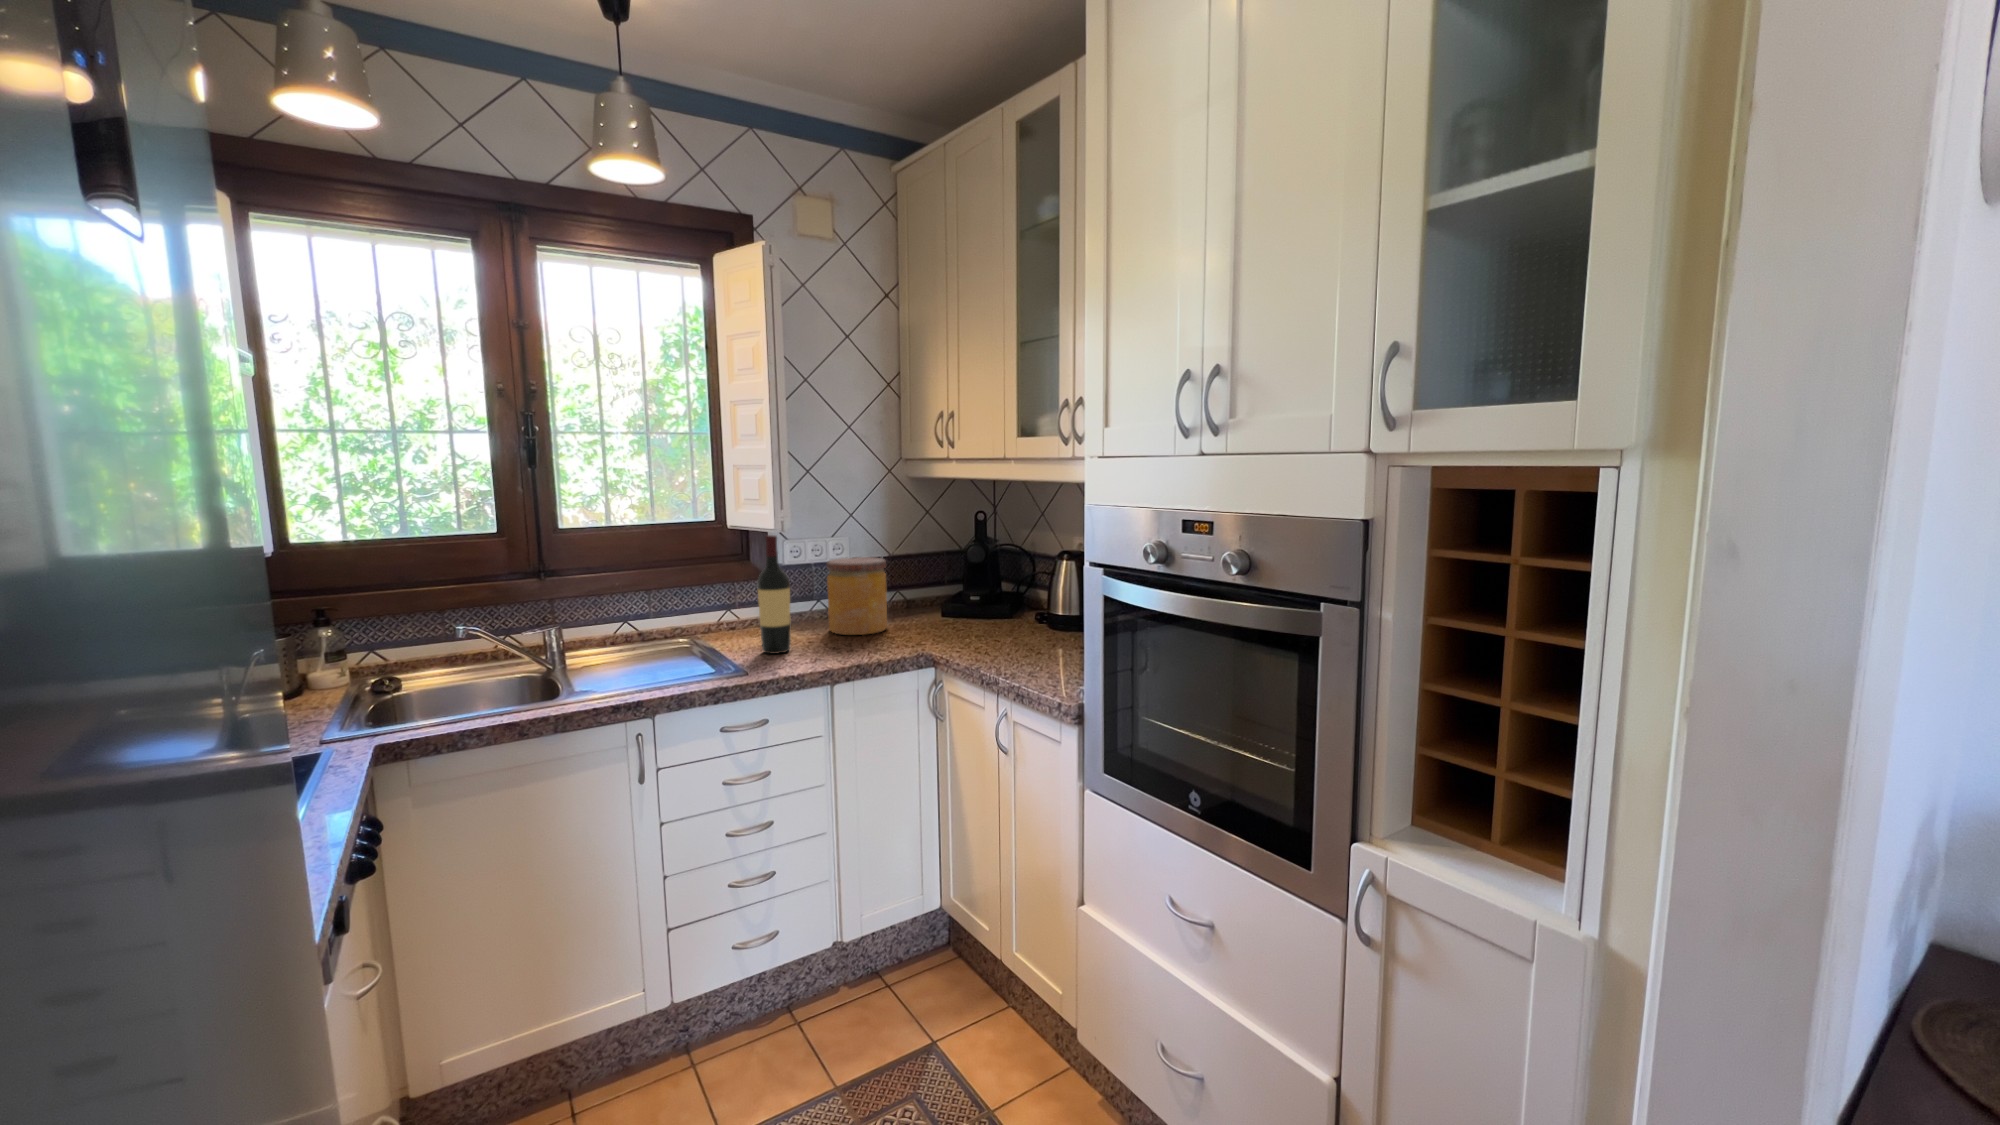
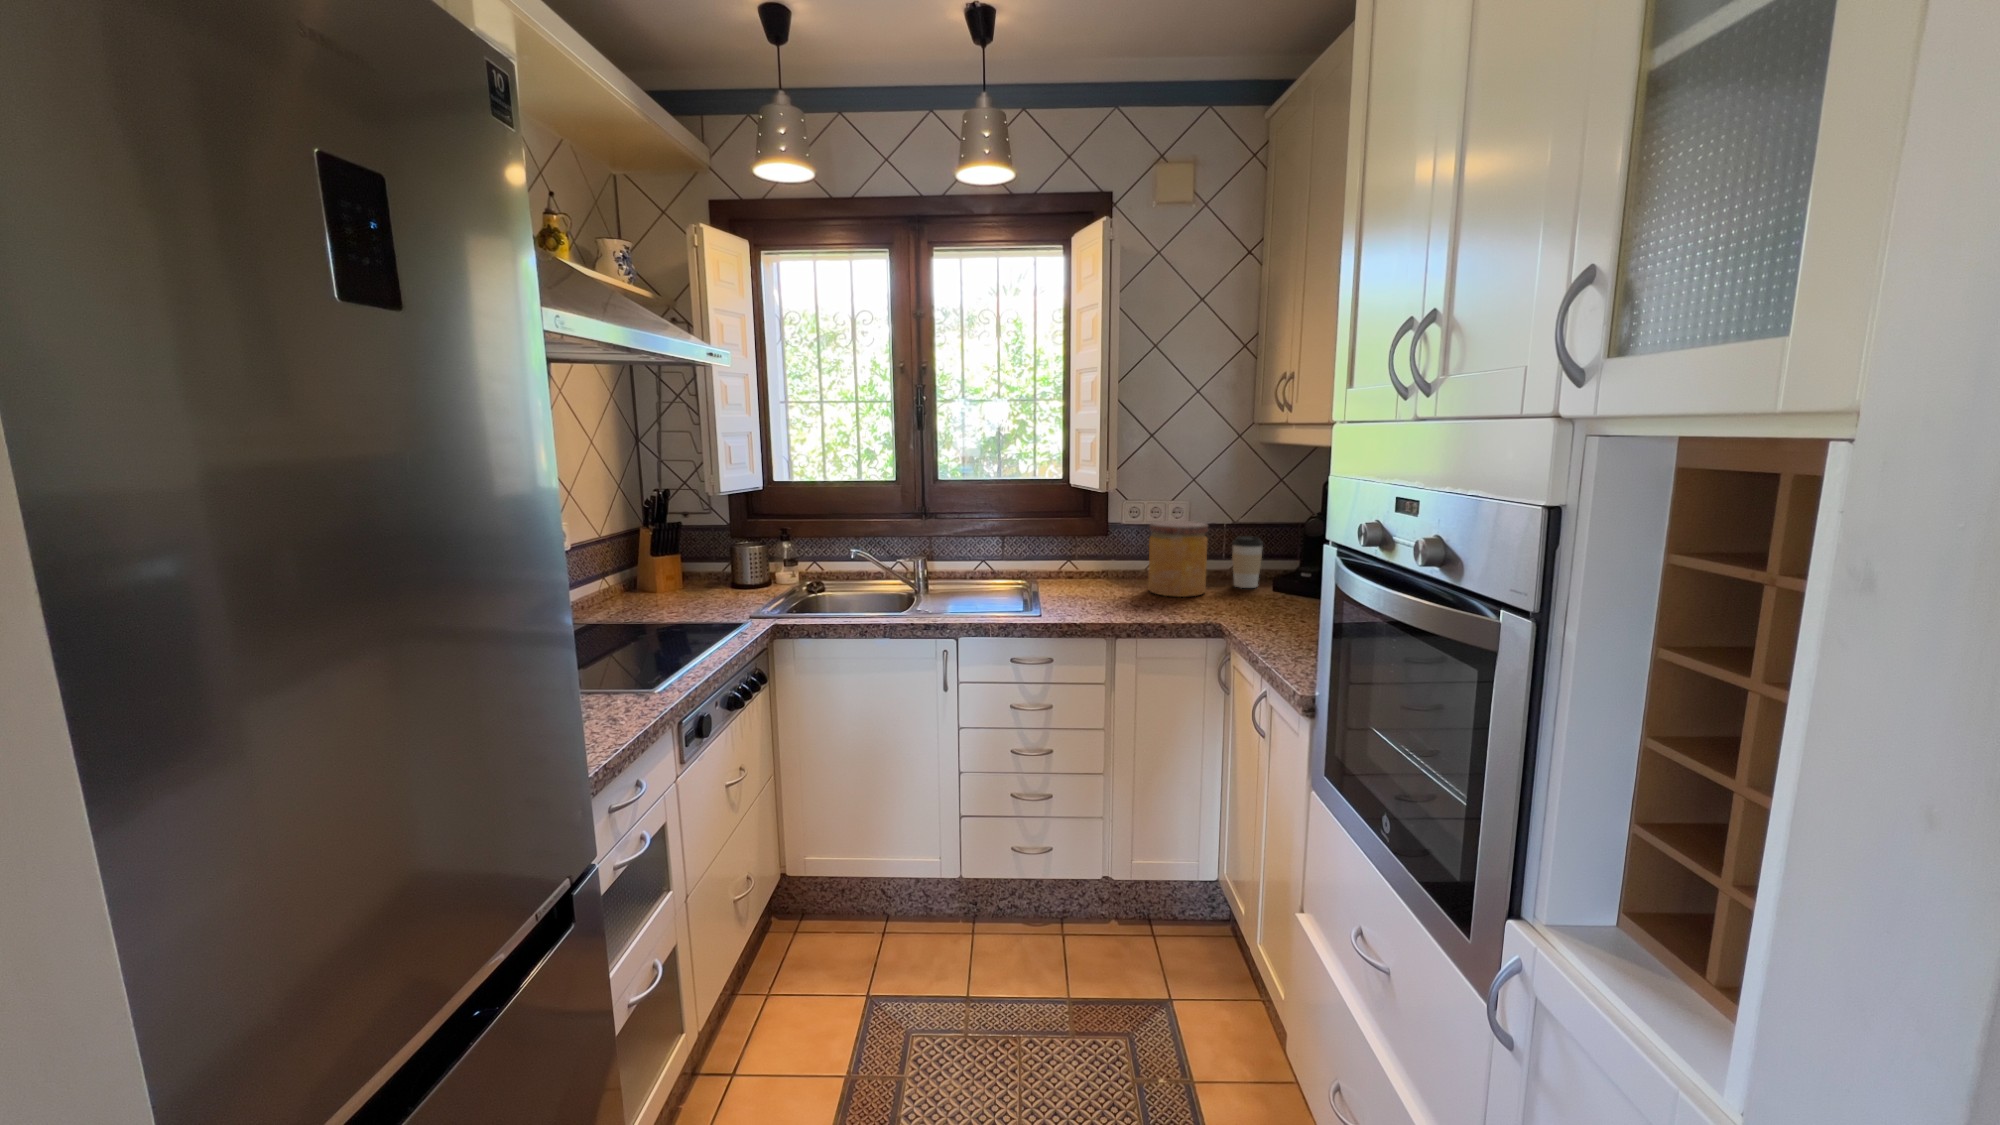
wine bottle: present [757,535,791,654] -> none [1071,494,1100,603]
coffee cup: none [899,568,929,619] -> present [1232,536,1263,588]

